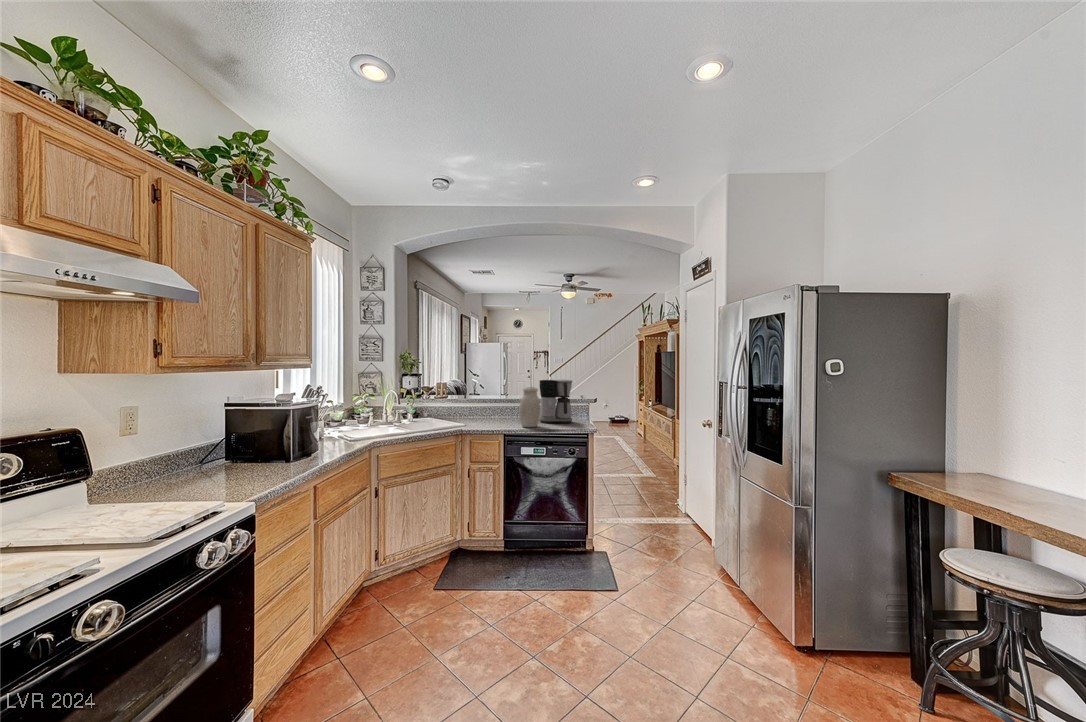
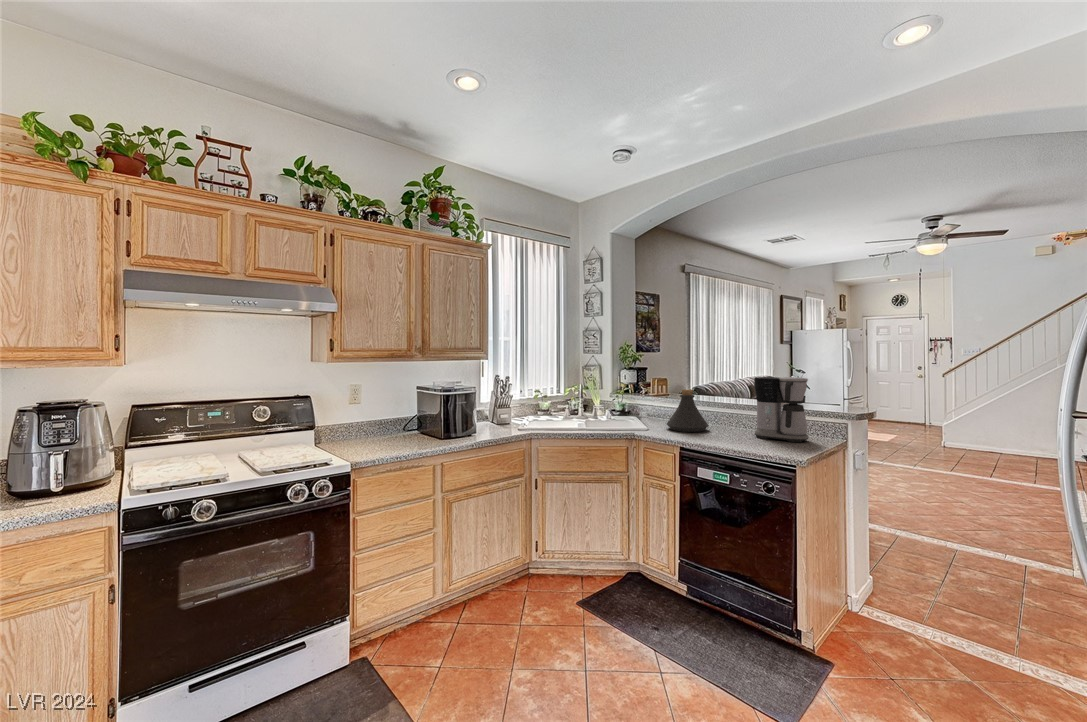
jar: present [519,387,540,427] -> none [708,386,739,441]
bottle: none [475,391,508,424] -> present [667,389,709,432]

